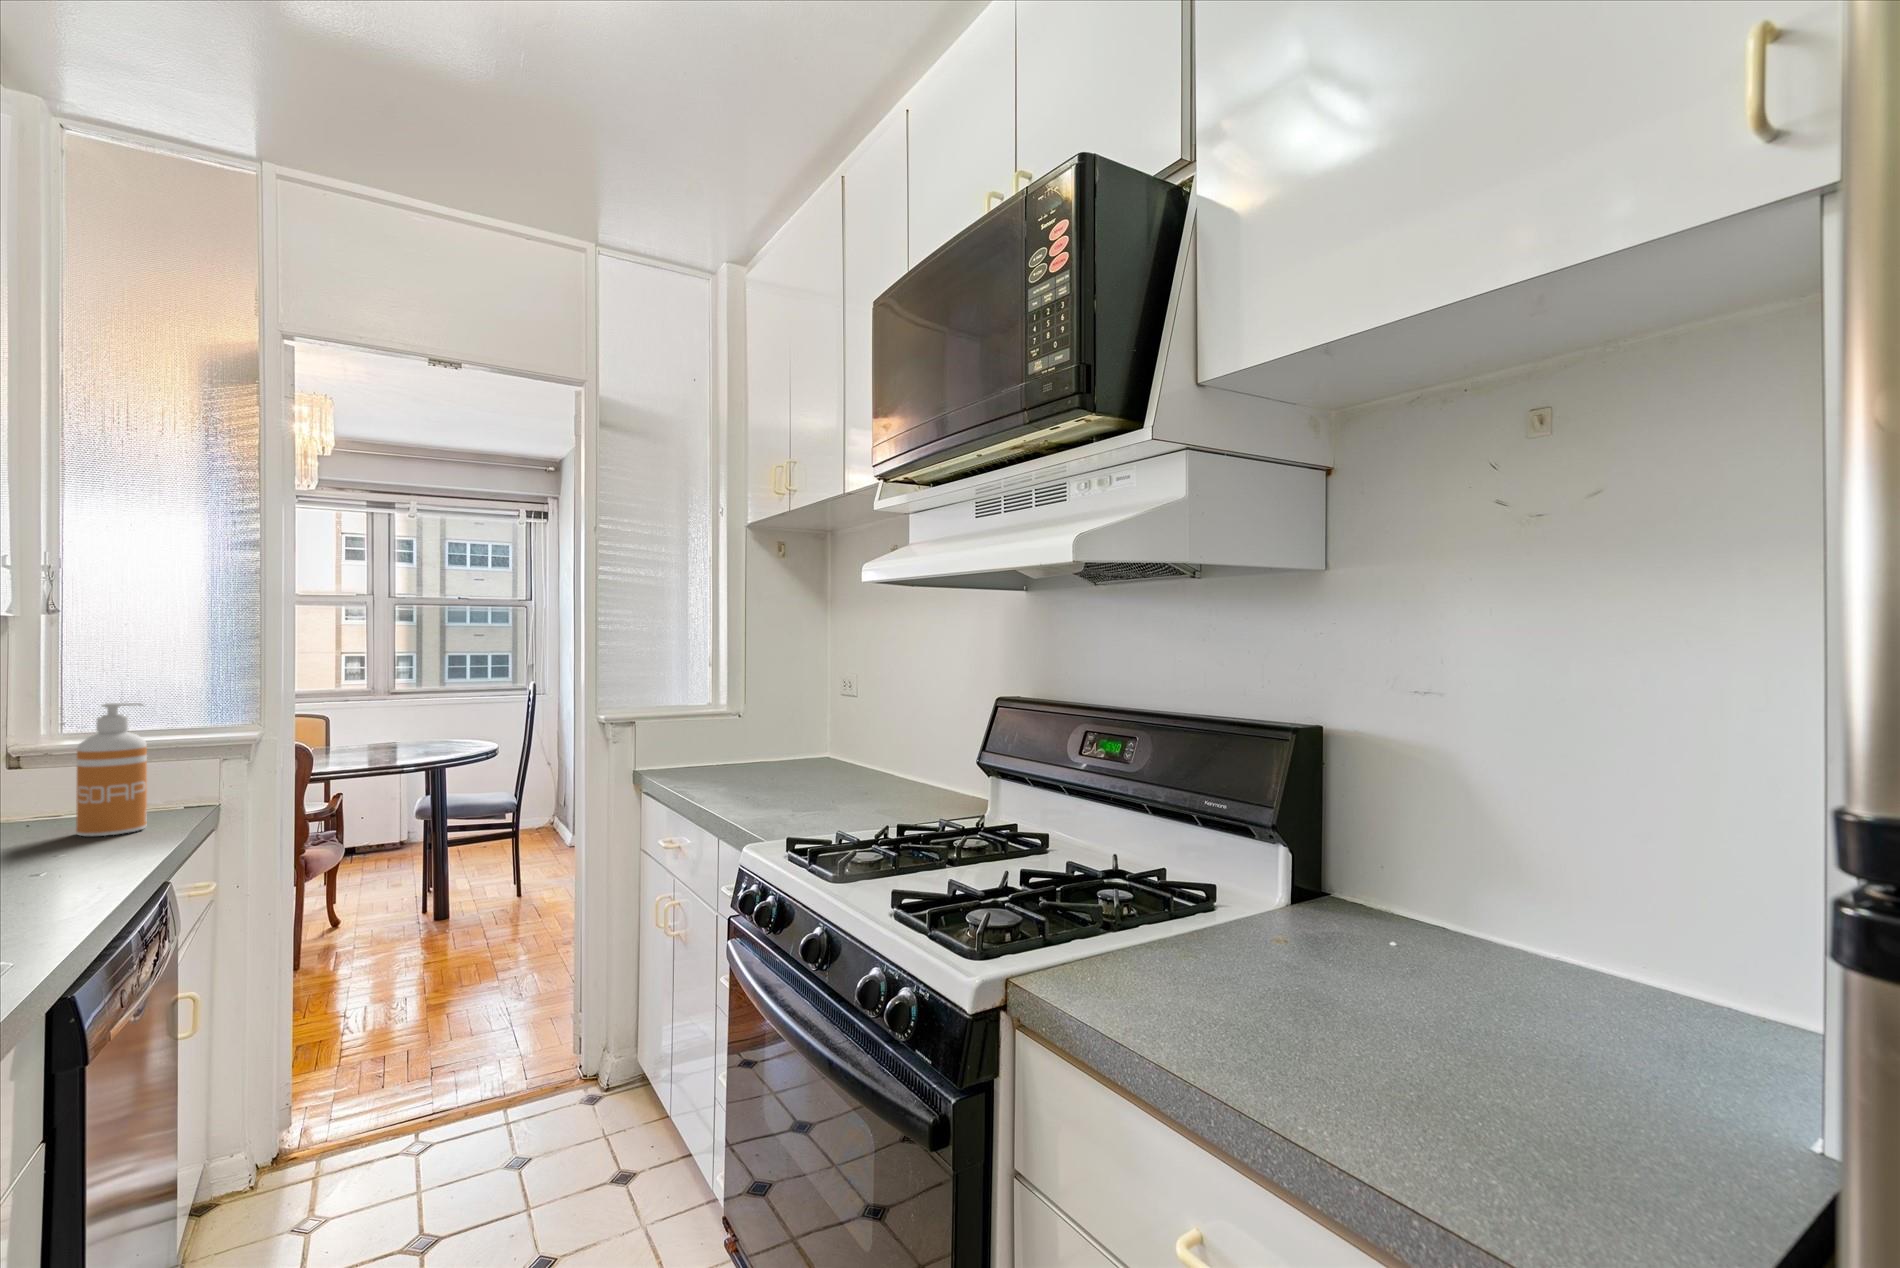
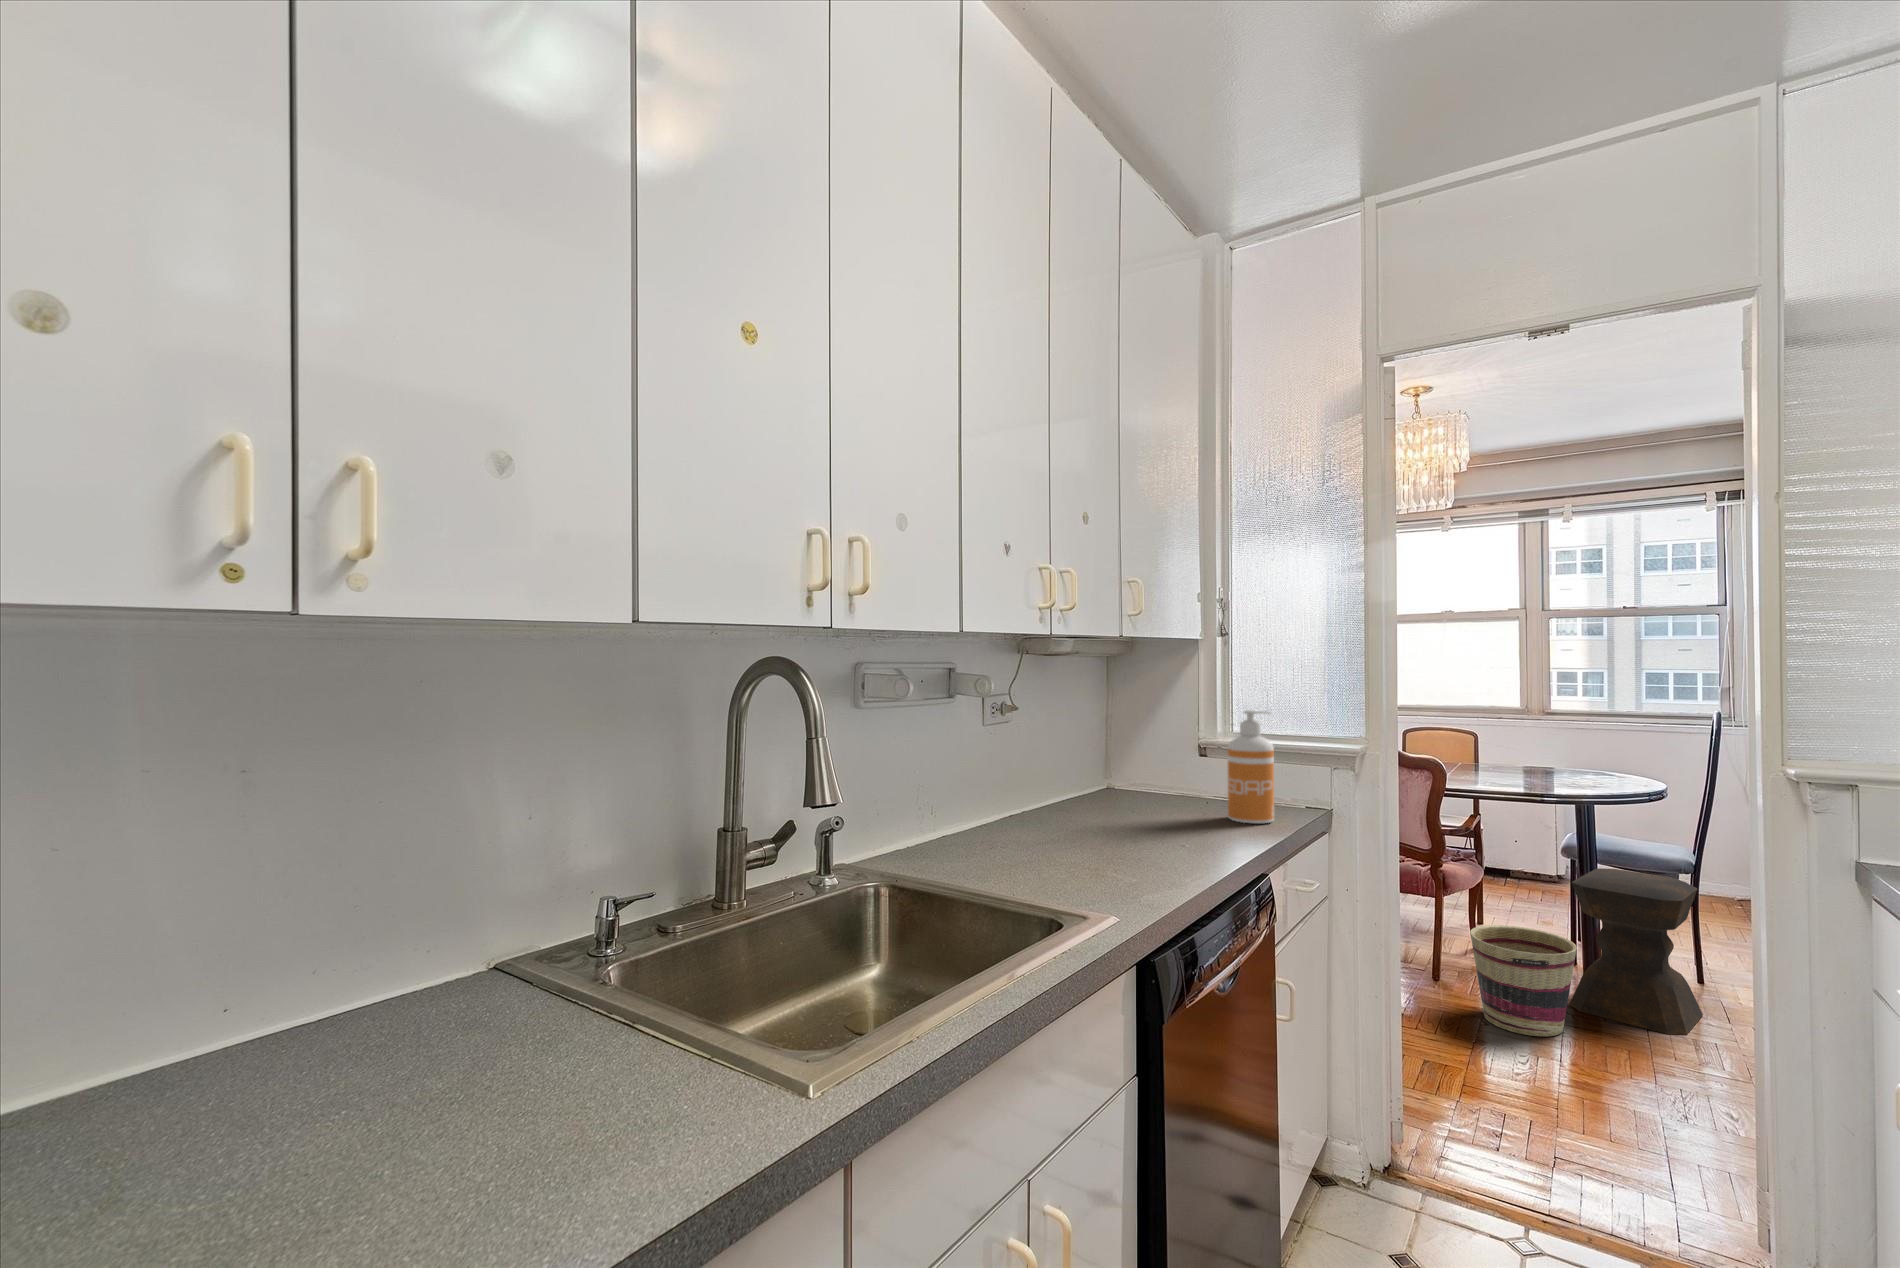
stool: none [424,818,523,950] -> present [1569,868,1703,1035]
basket: none [337,888,435,988] -> present [1470,925,1577,1036]

